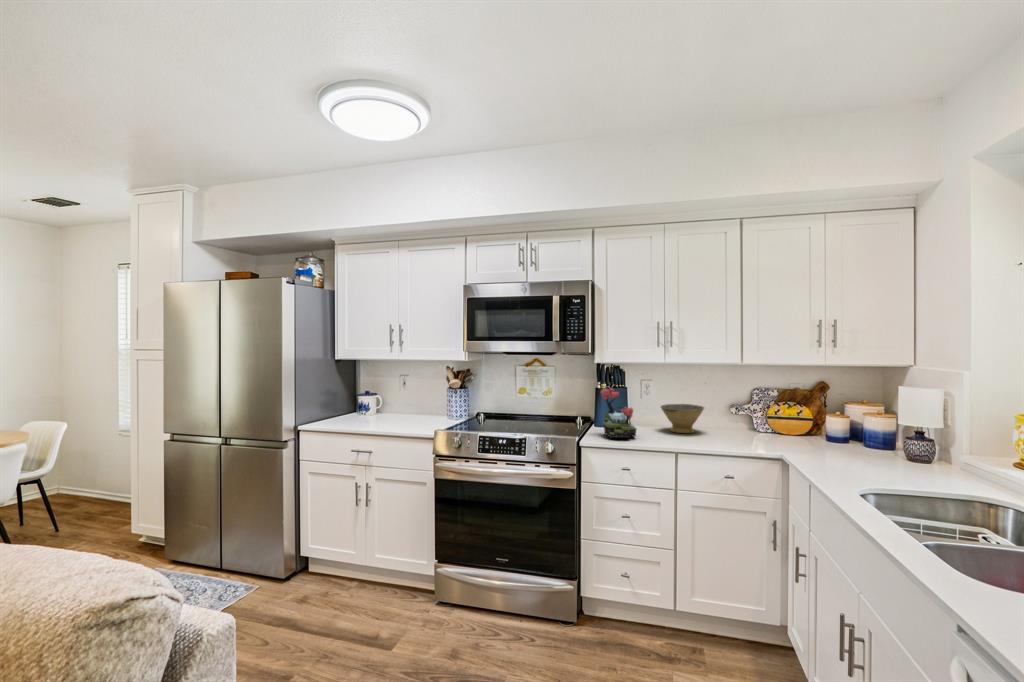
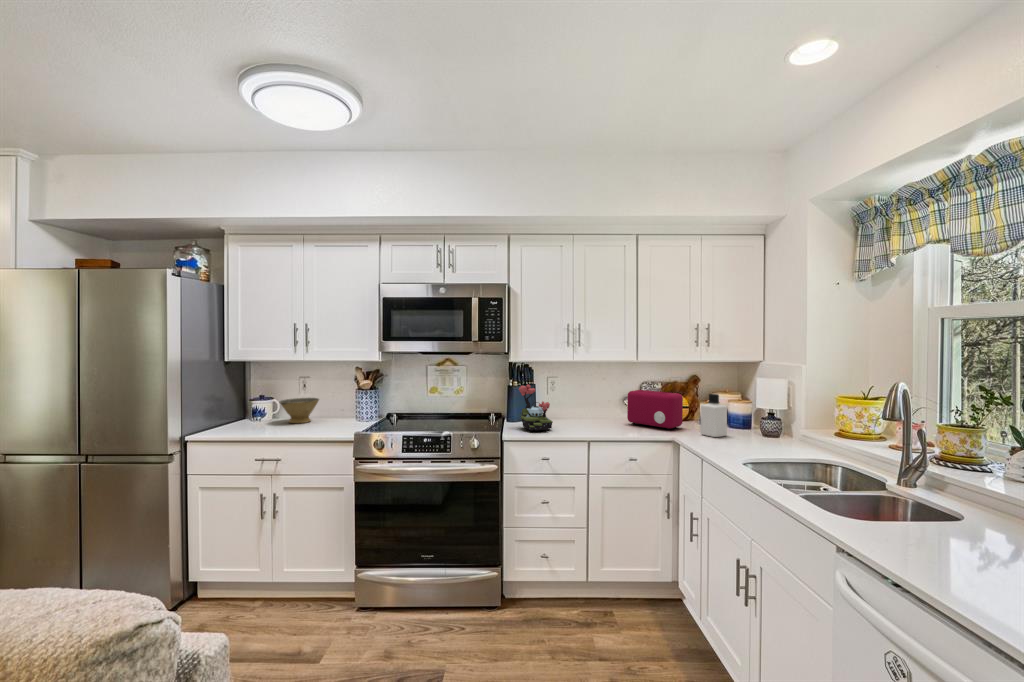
toaster: none [730,397,800,446] -> present [627,390,683,430]
bowl: present [661,404,704,433] -> present [280,398,319,423]
bottle: none [820,405,856,459] -> present [700,394,727,437]

